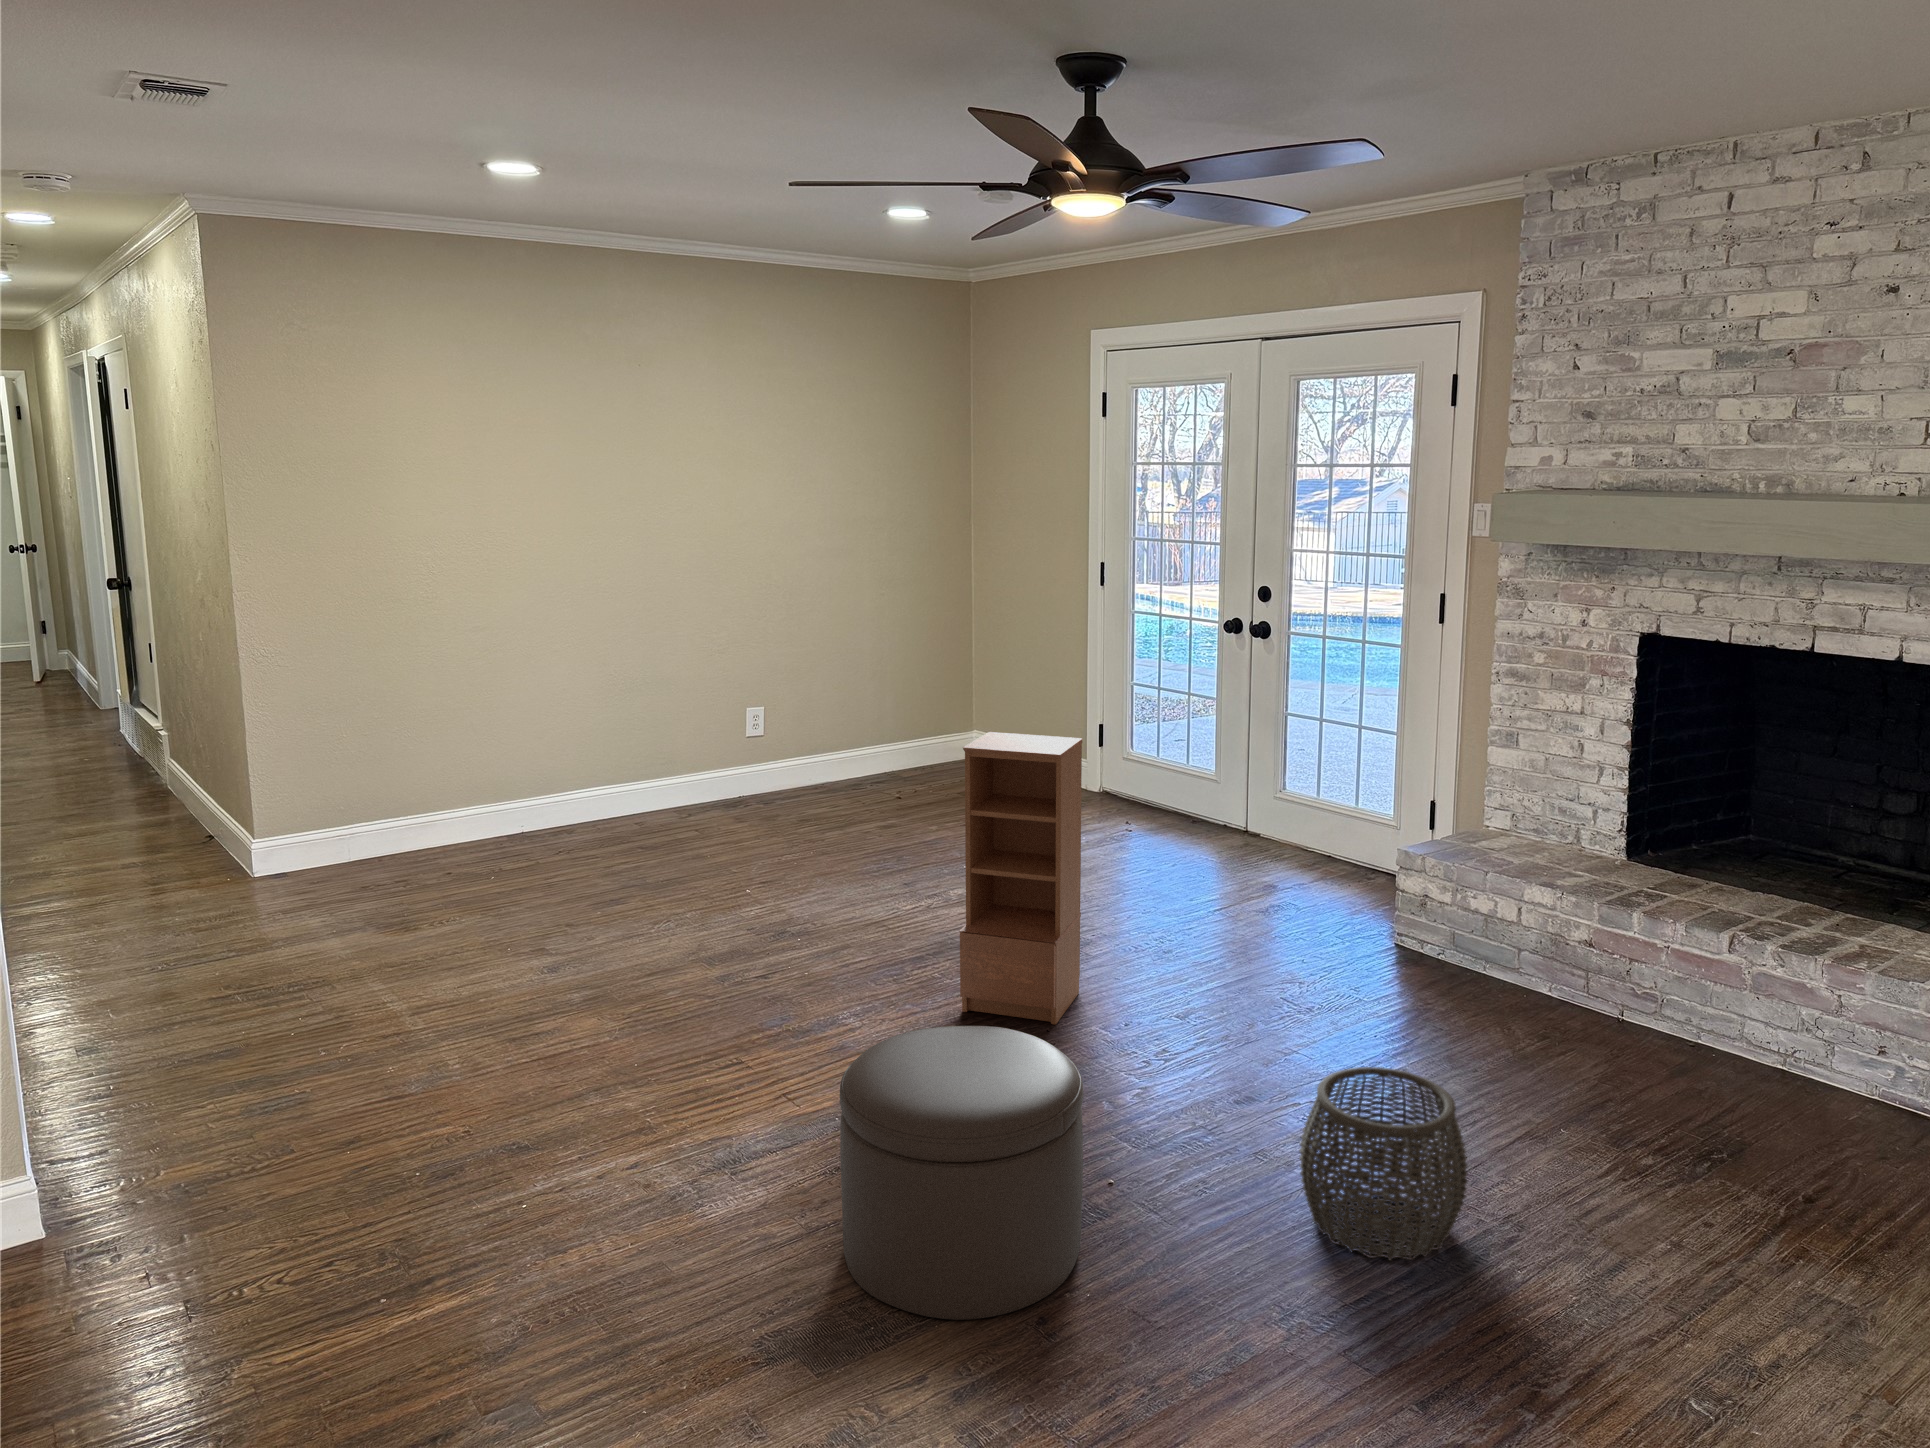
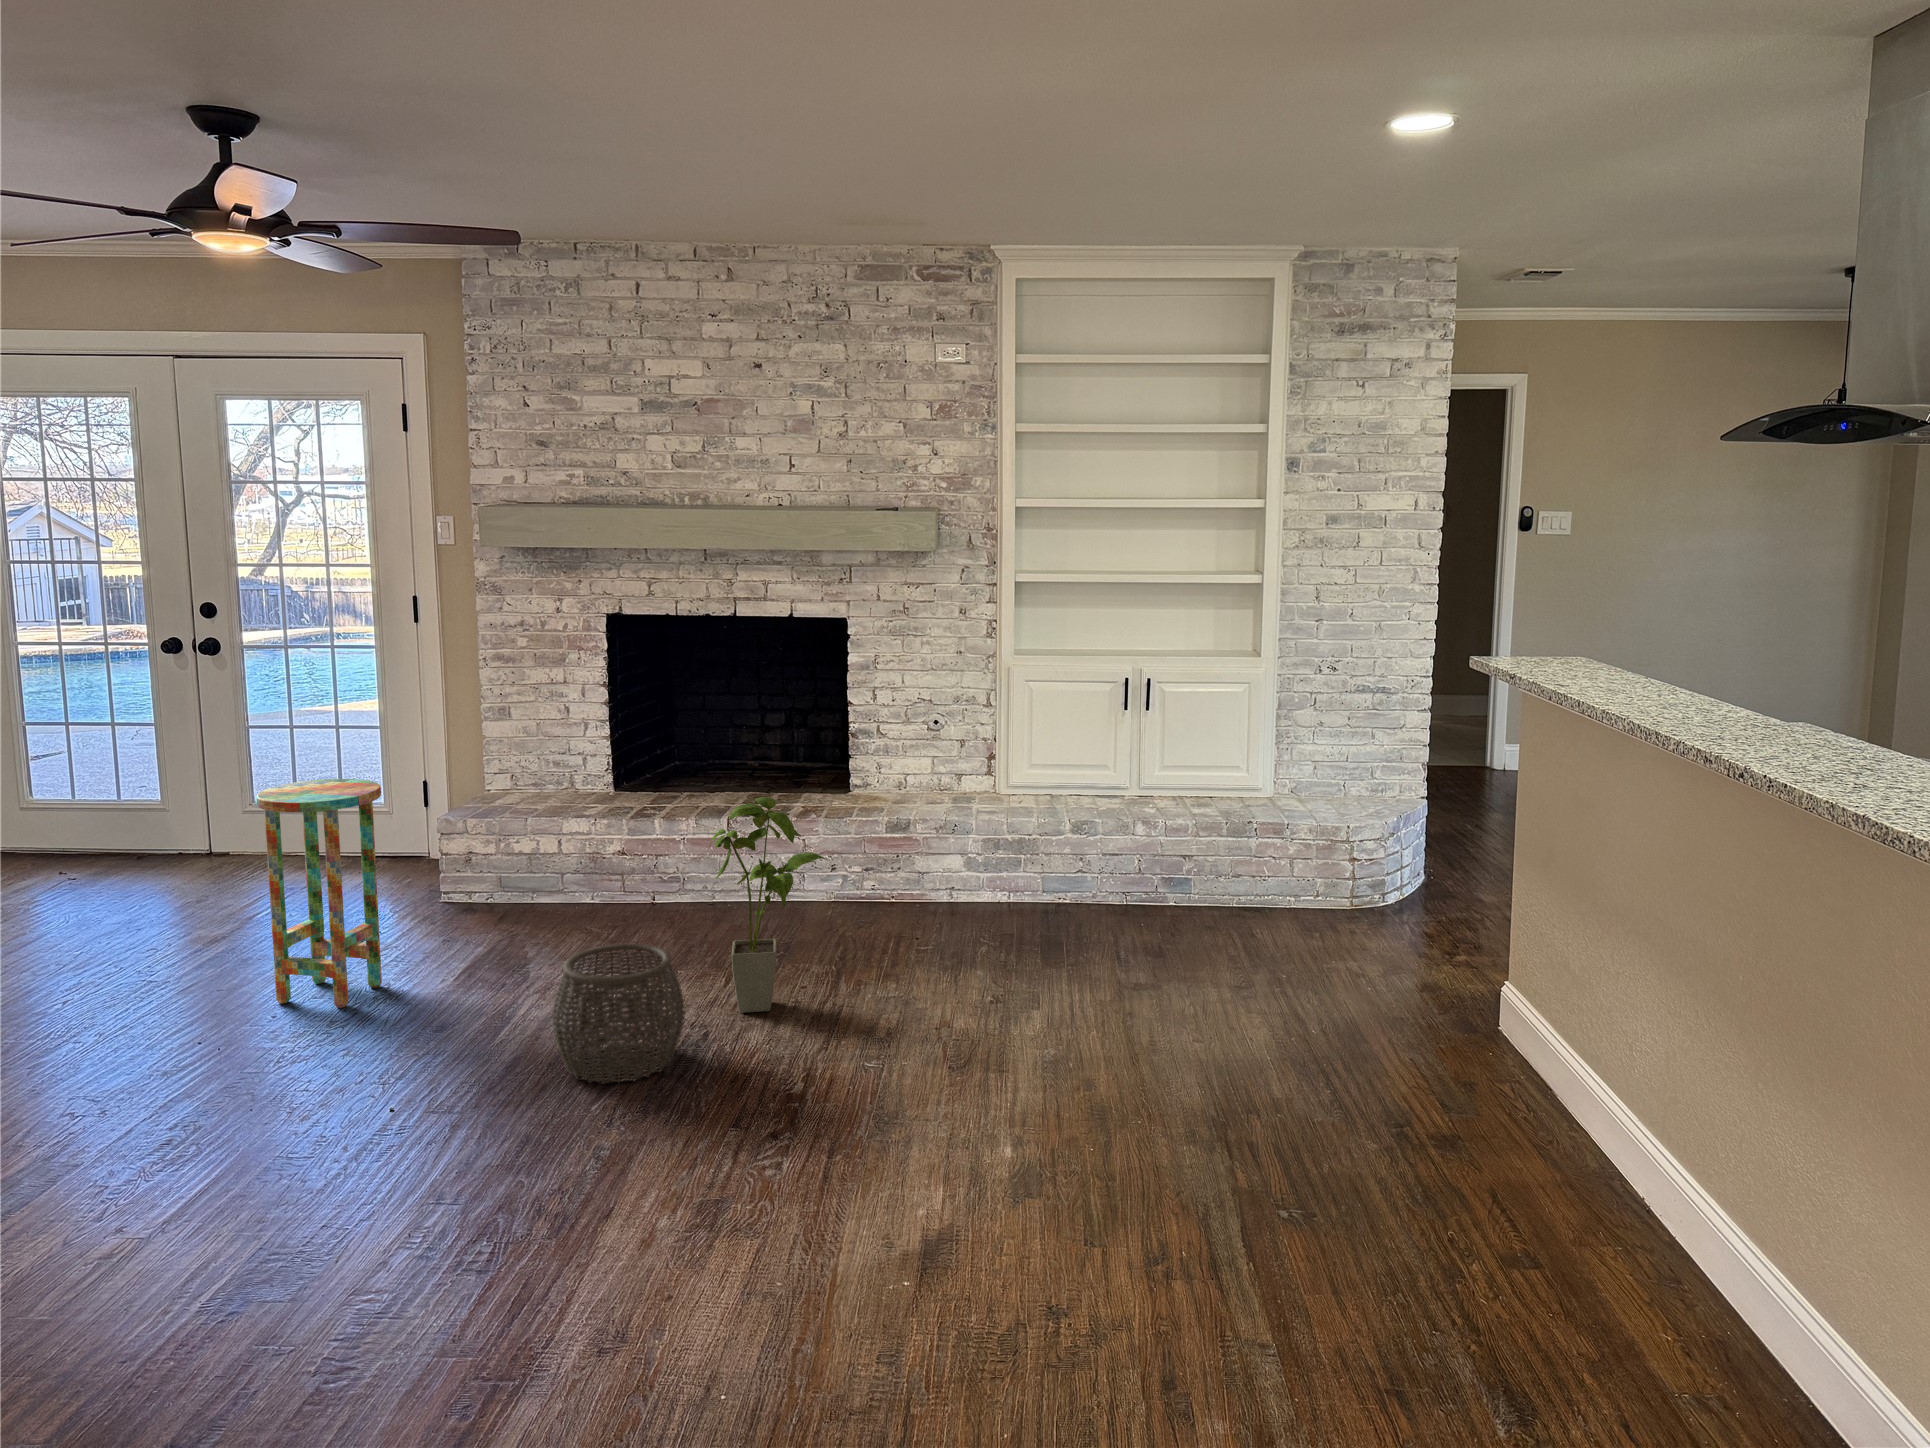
bookcase: present [959,732,1082,1025] -> none [32,756,187,1078]
side table: none [1157,784,1273,1028] -> present [256,779,382,1008]
house plant: none [1569,934,1761,1238] -> present [711,797,827,1013]
ottoman: present [839,1026,1083,1320] -> none [160,1002,431,1276]

